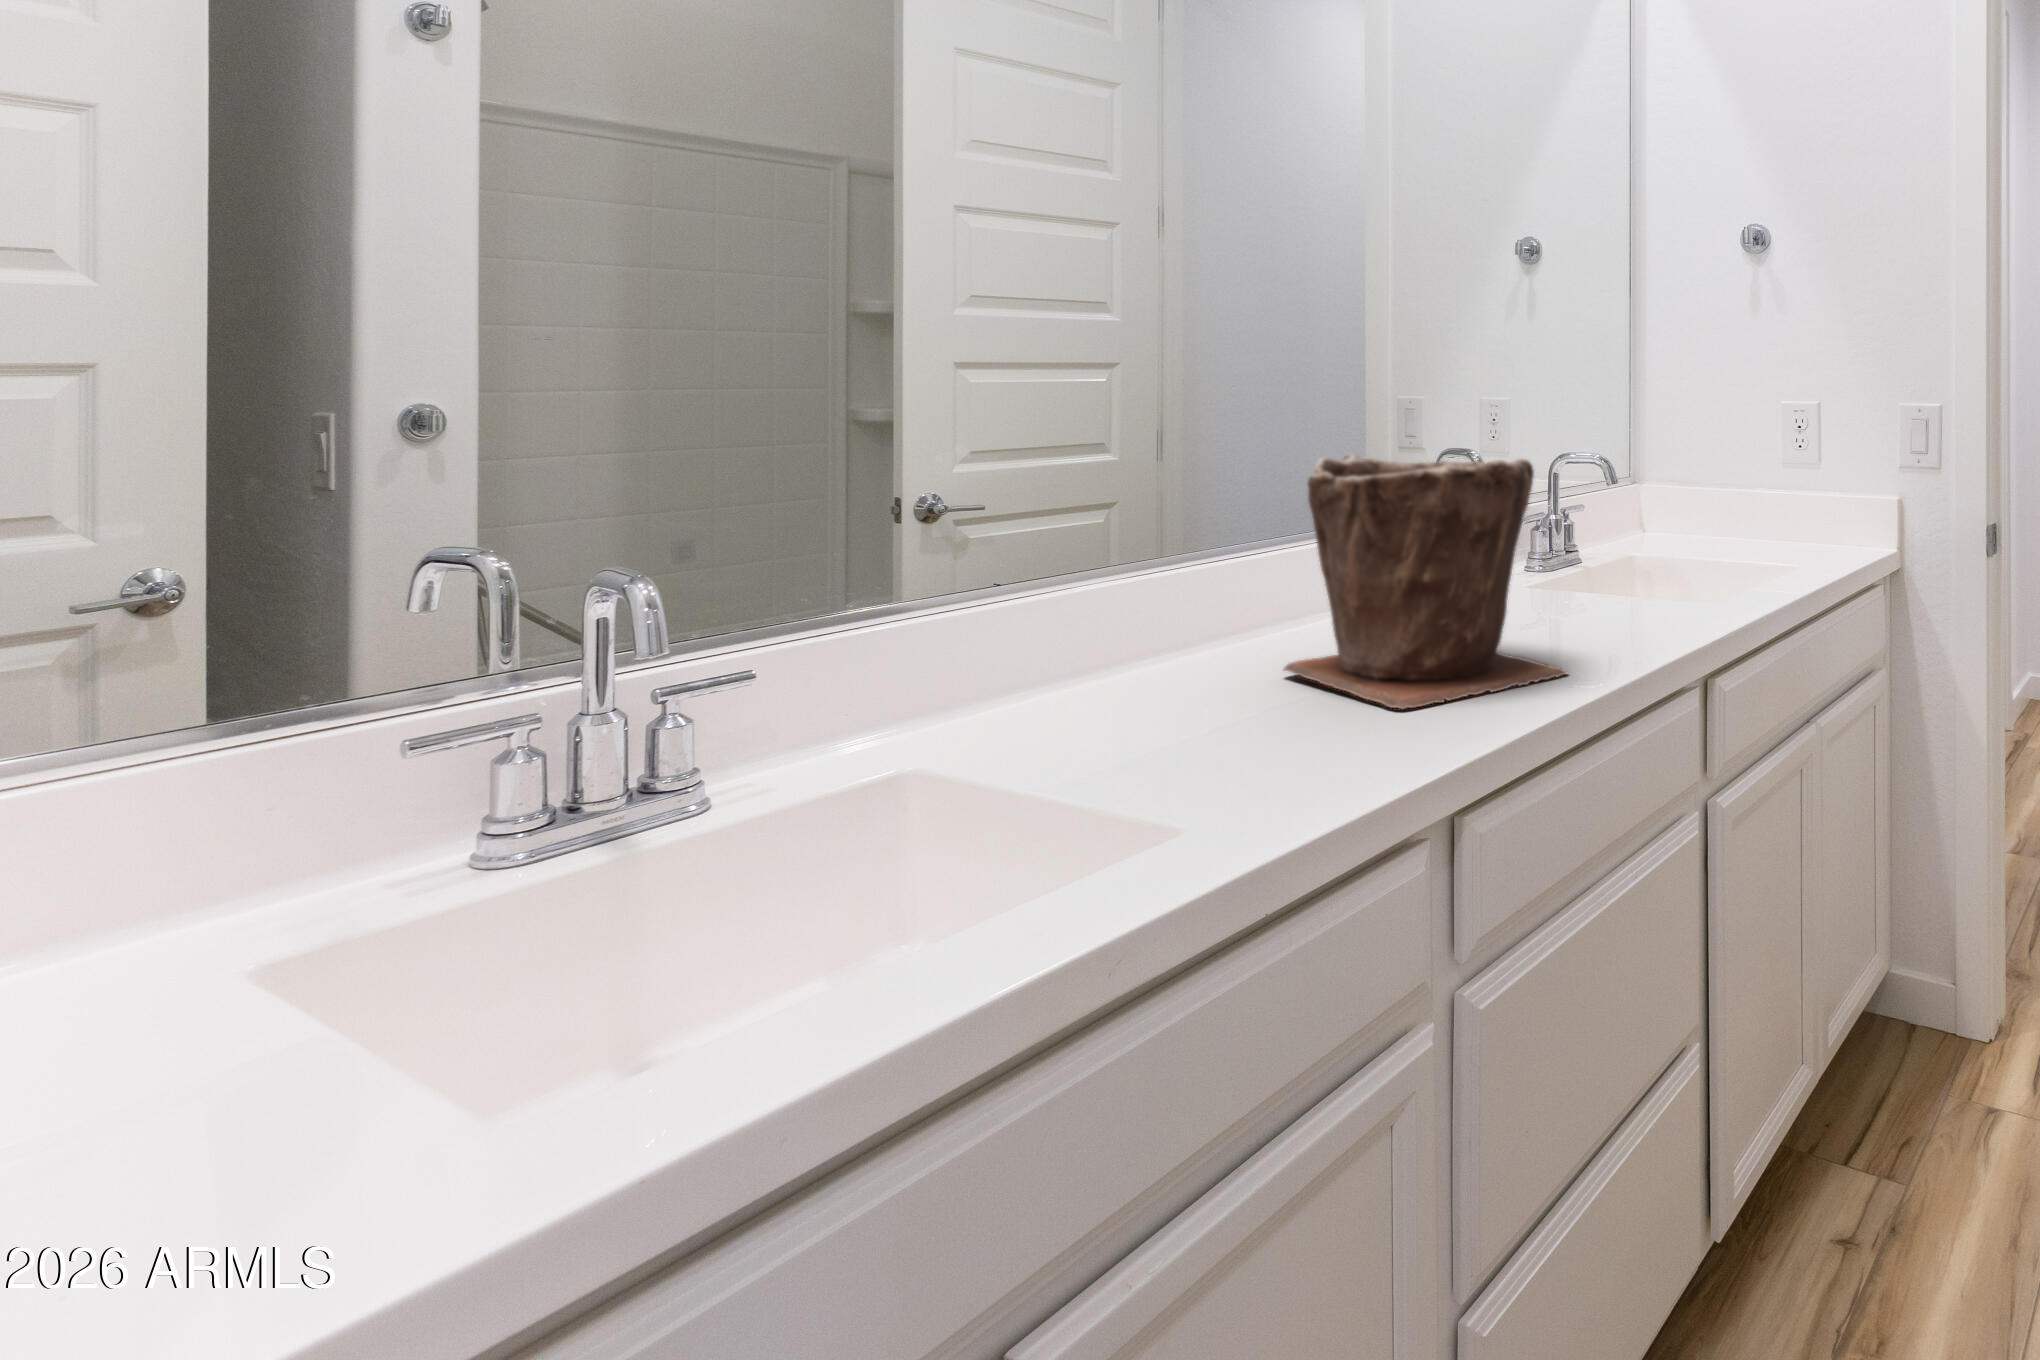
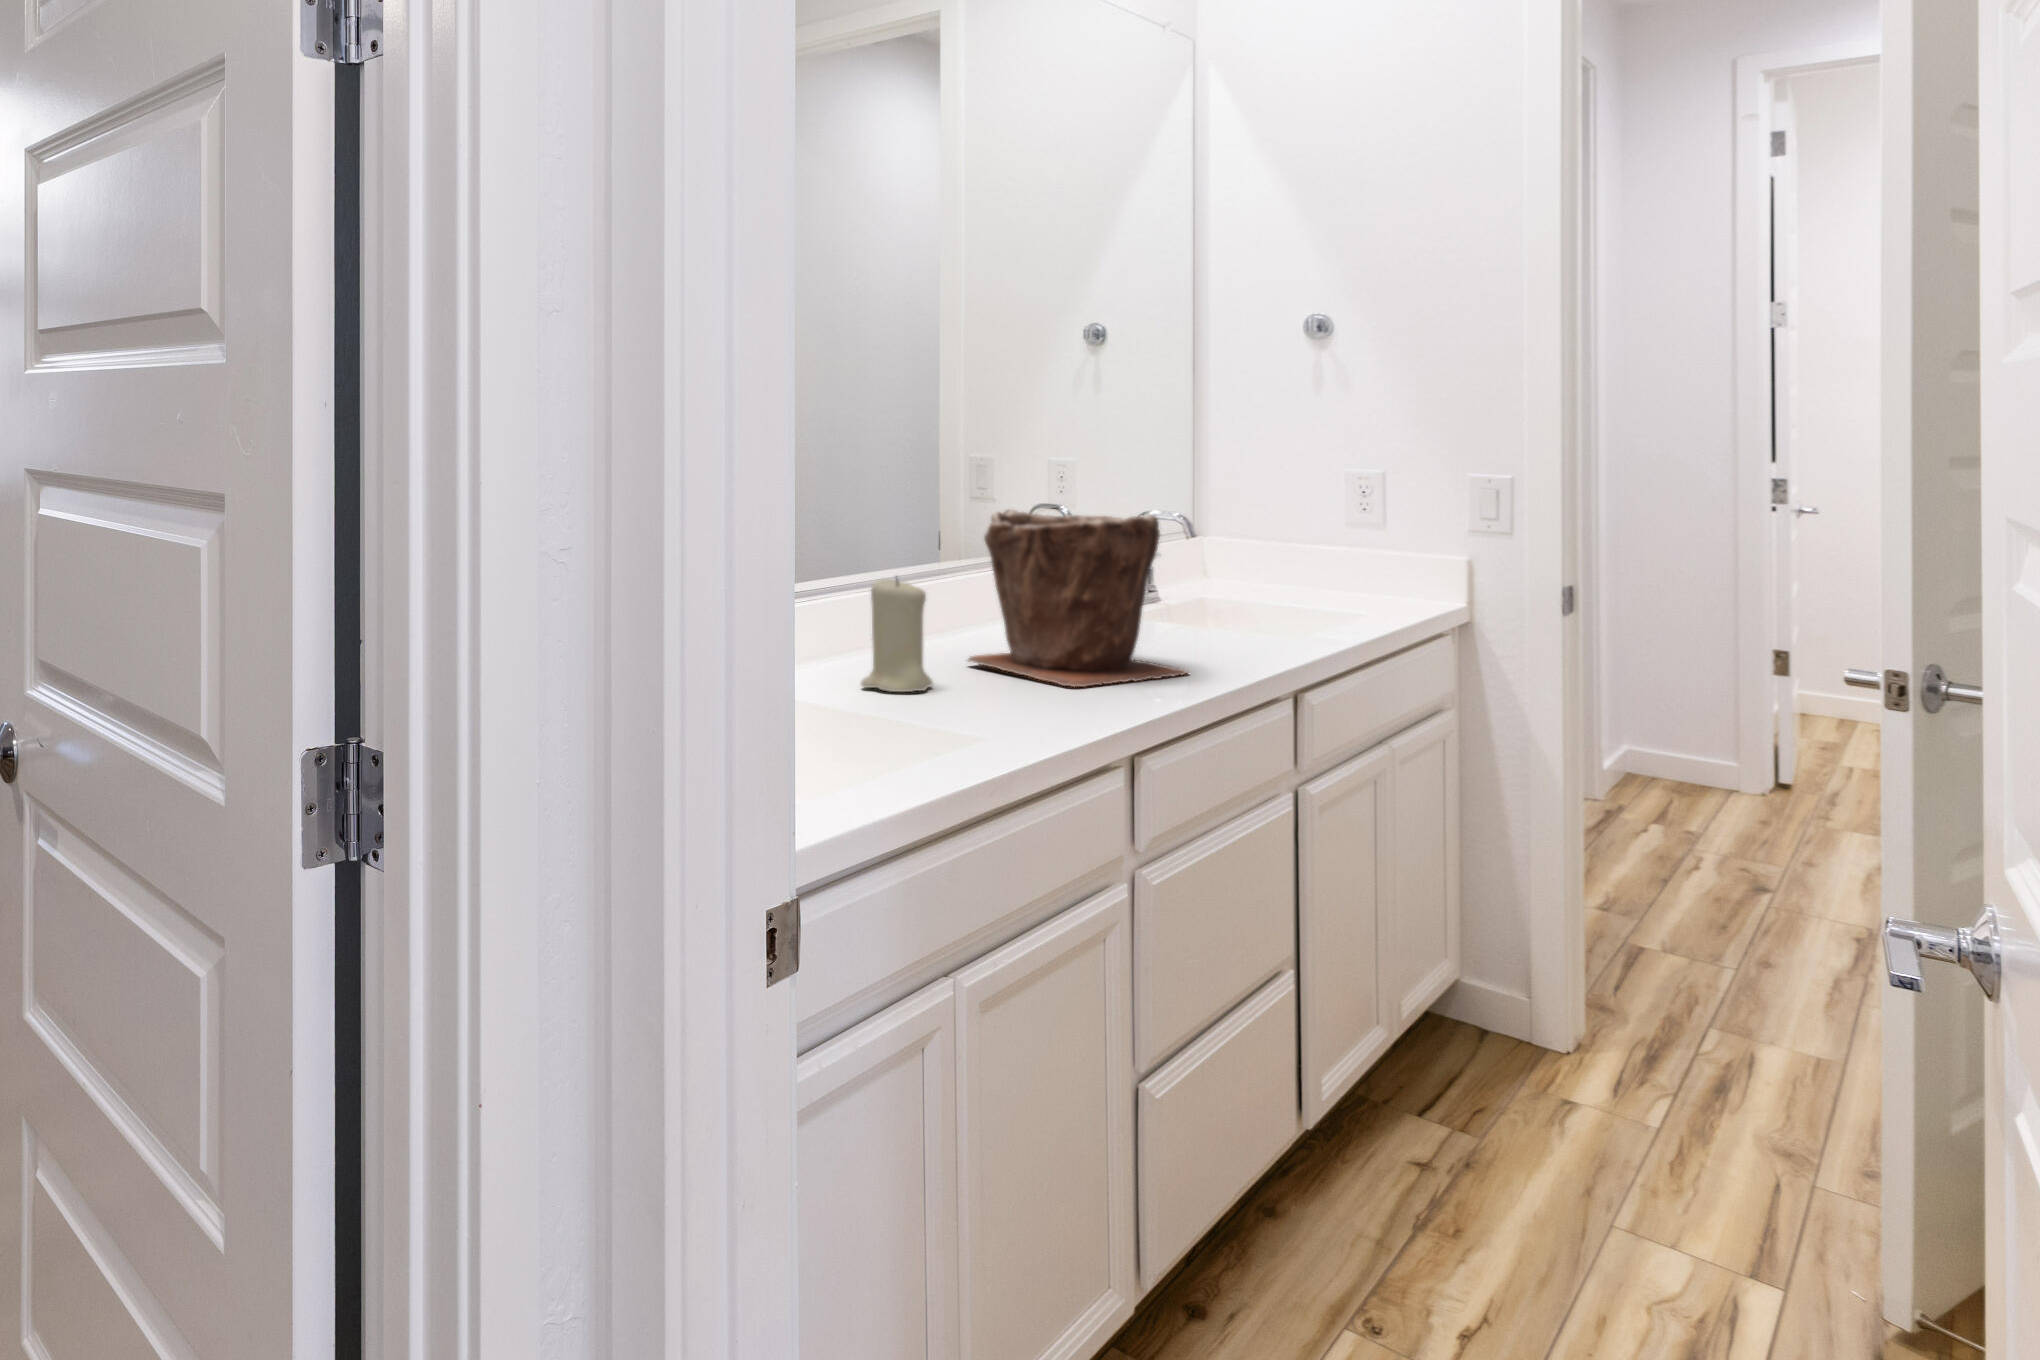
candle: none [1090,557,1202,737] -> present [861,579,933,692]

